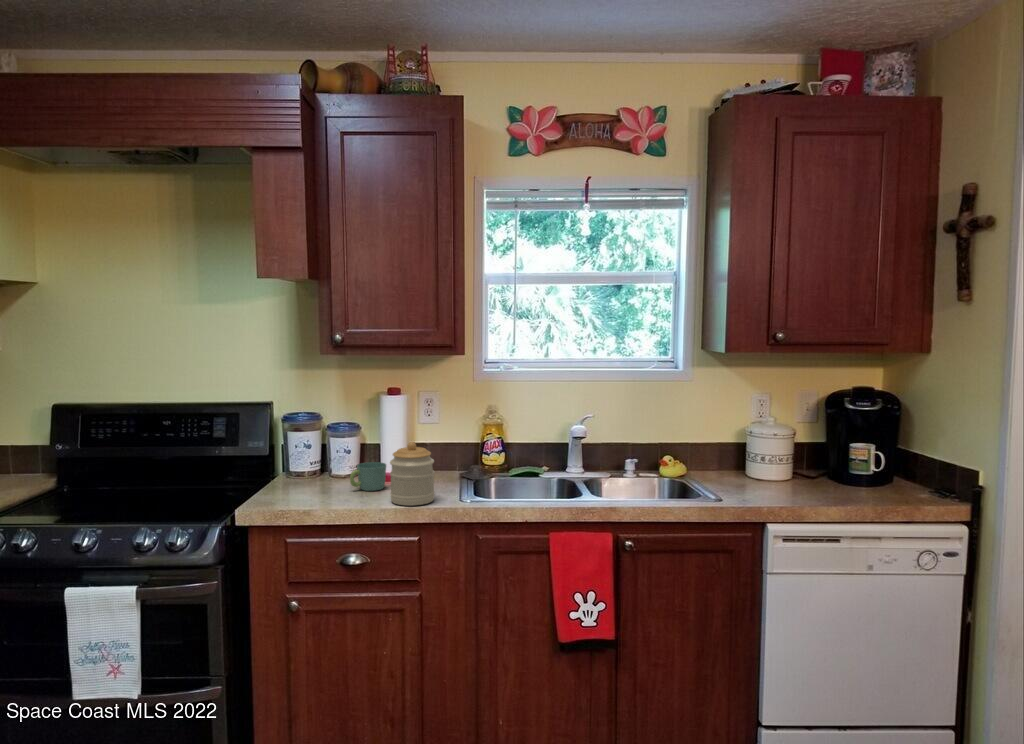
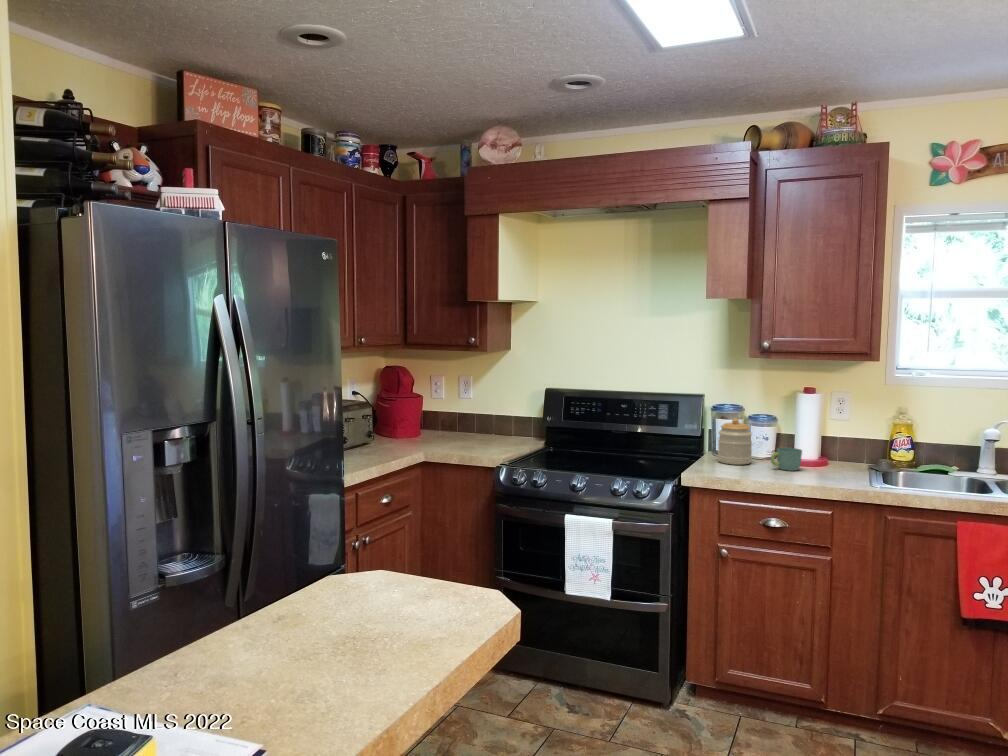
jar: present [390,442,435,506] -> present [718,418,752,465]

